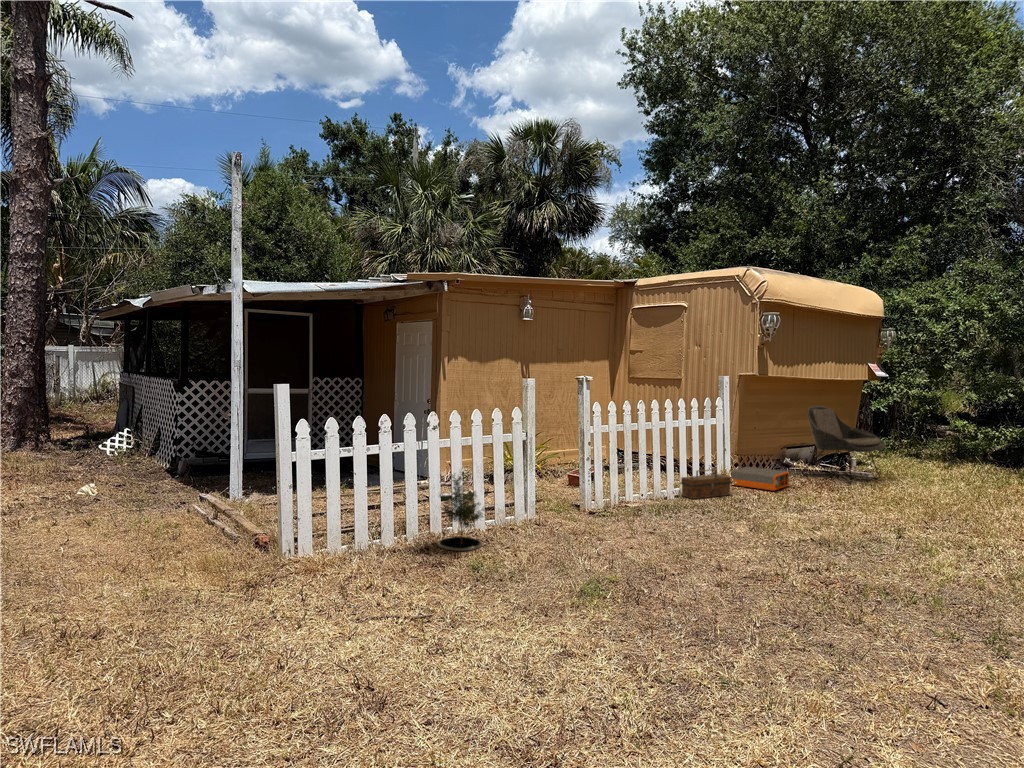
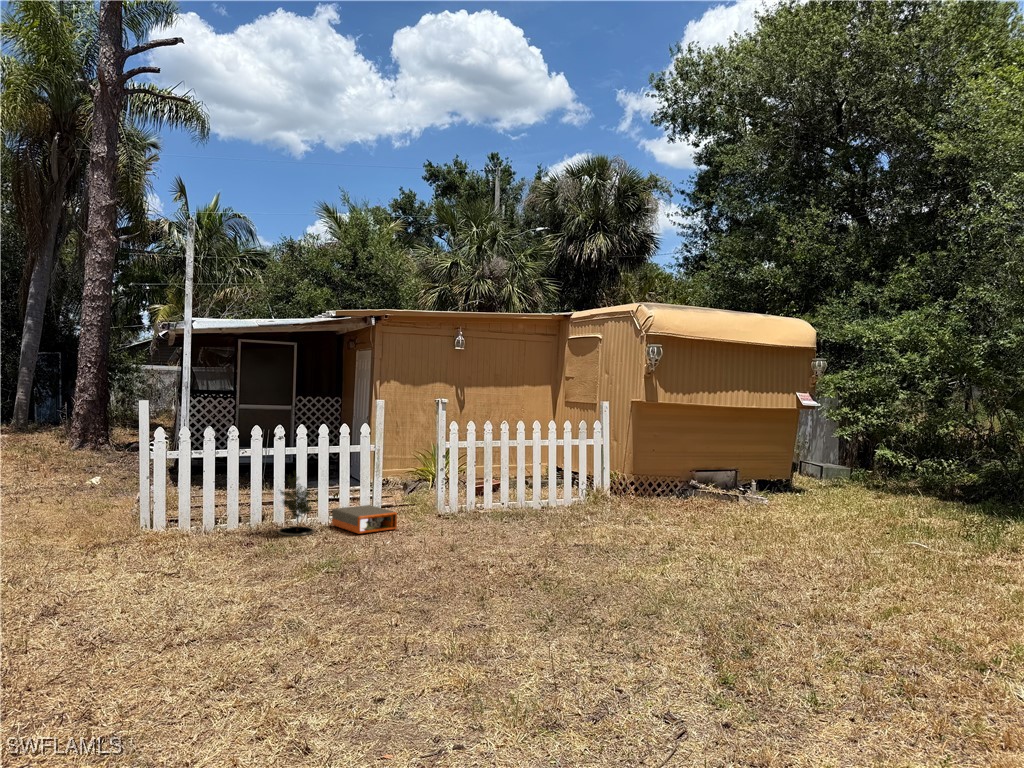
lounge chair: present [802,406,885,484] -> none [707,433,787,509]
storage box: present [731,467,789,491] -> present [332,505,397,534]
toolbox: present [680,469,732,499] -> none [550,487,601,512]

